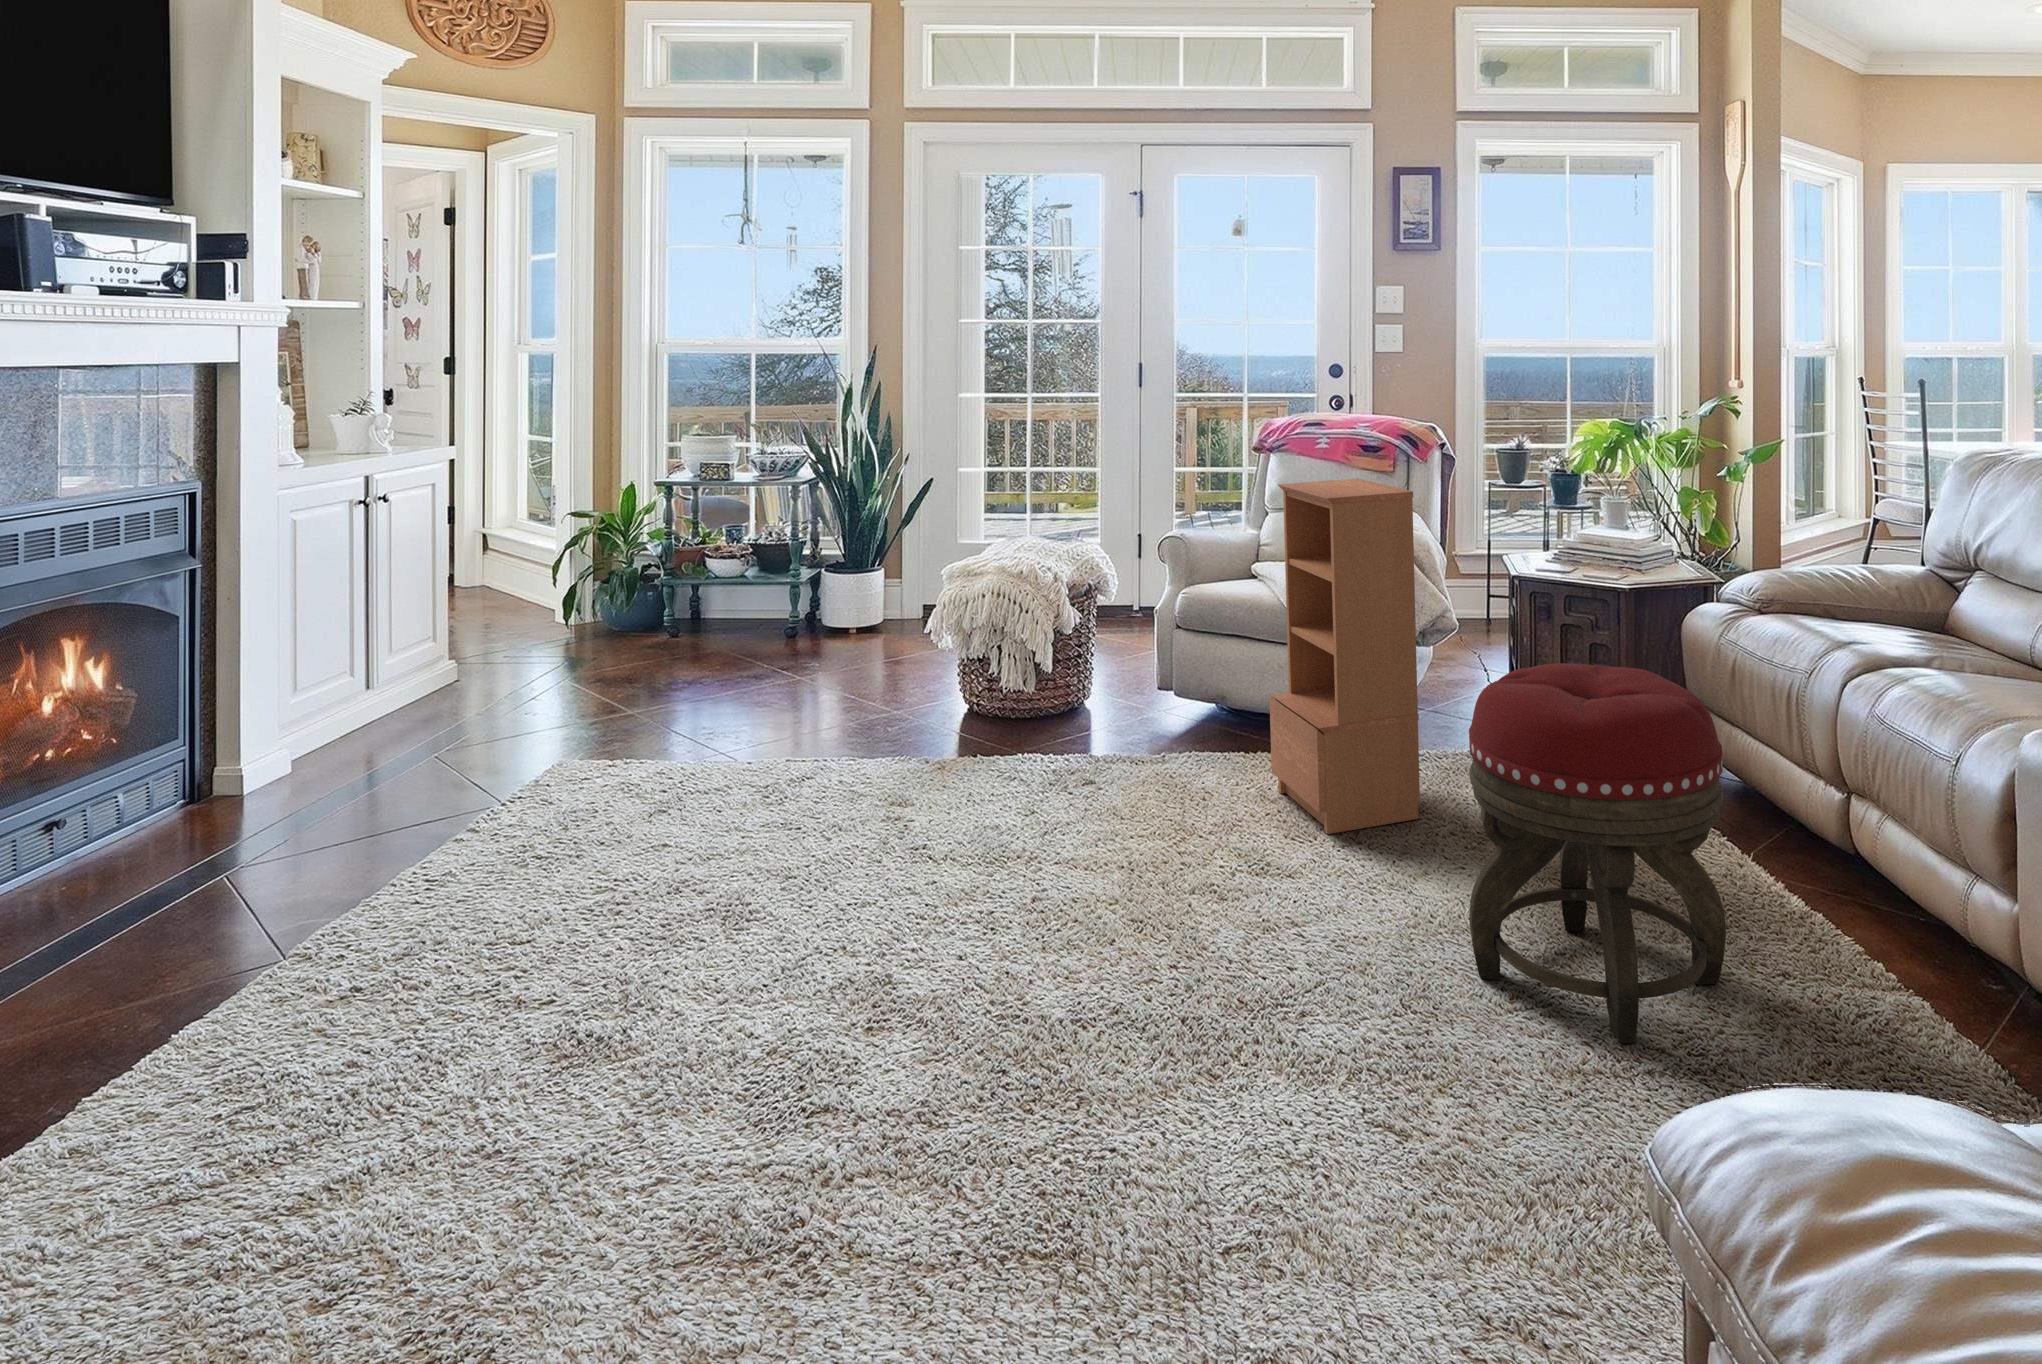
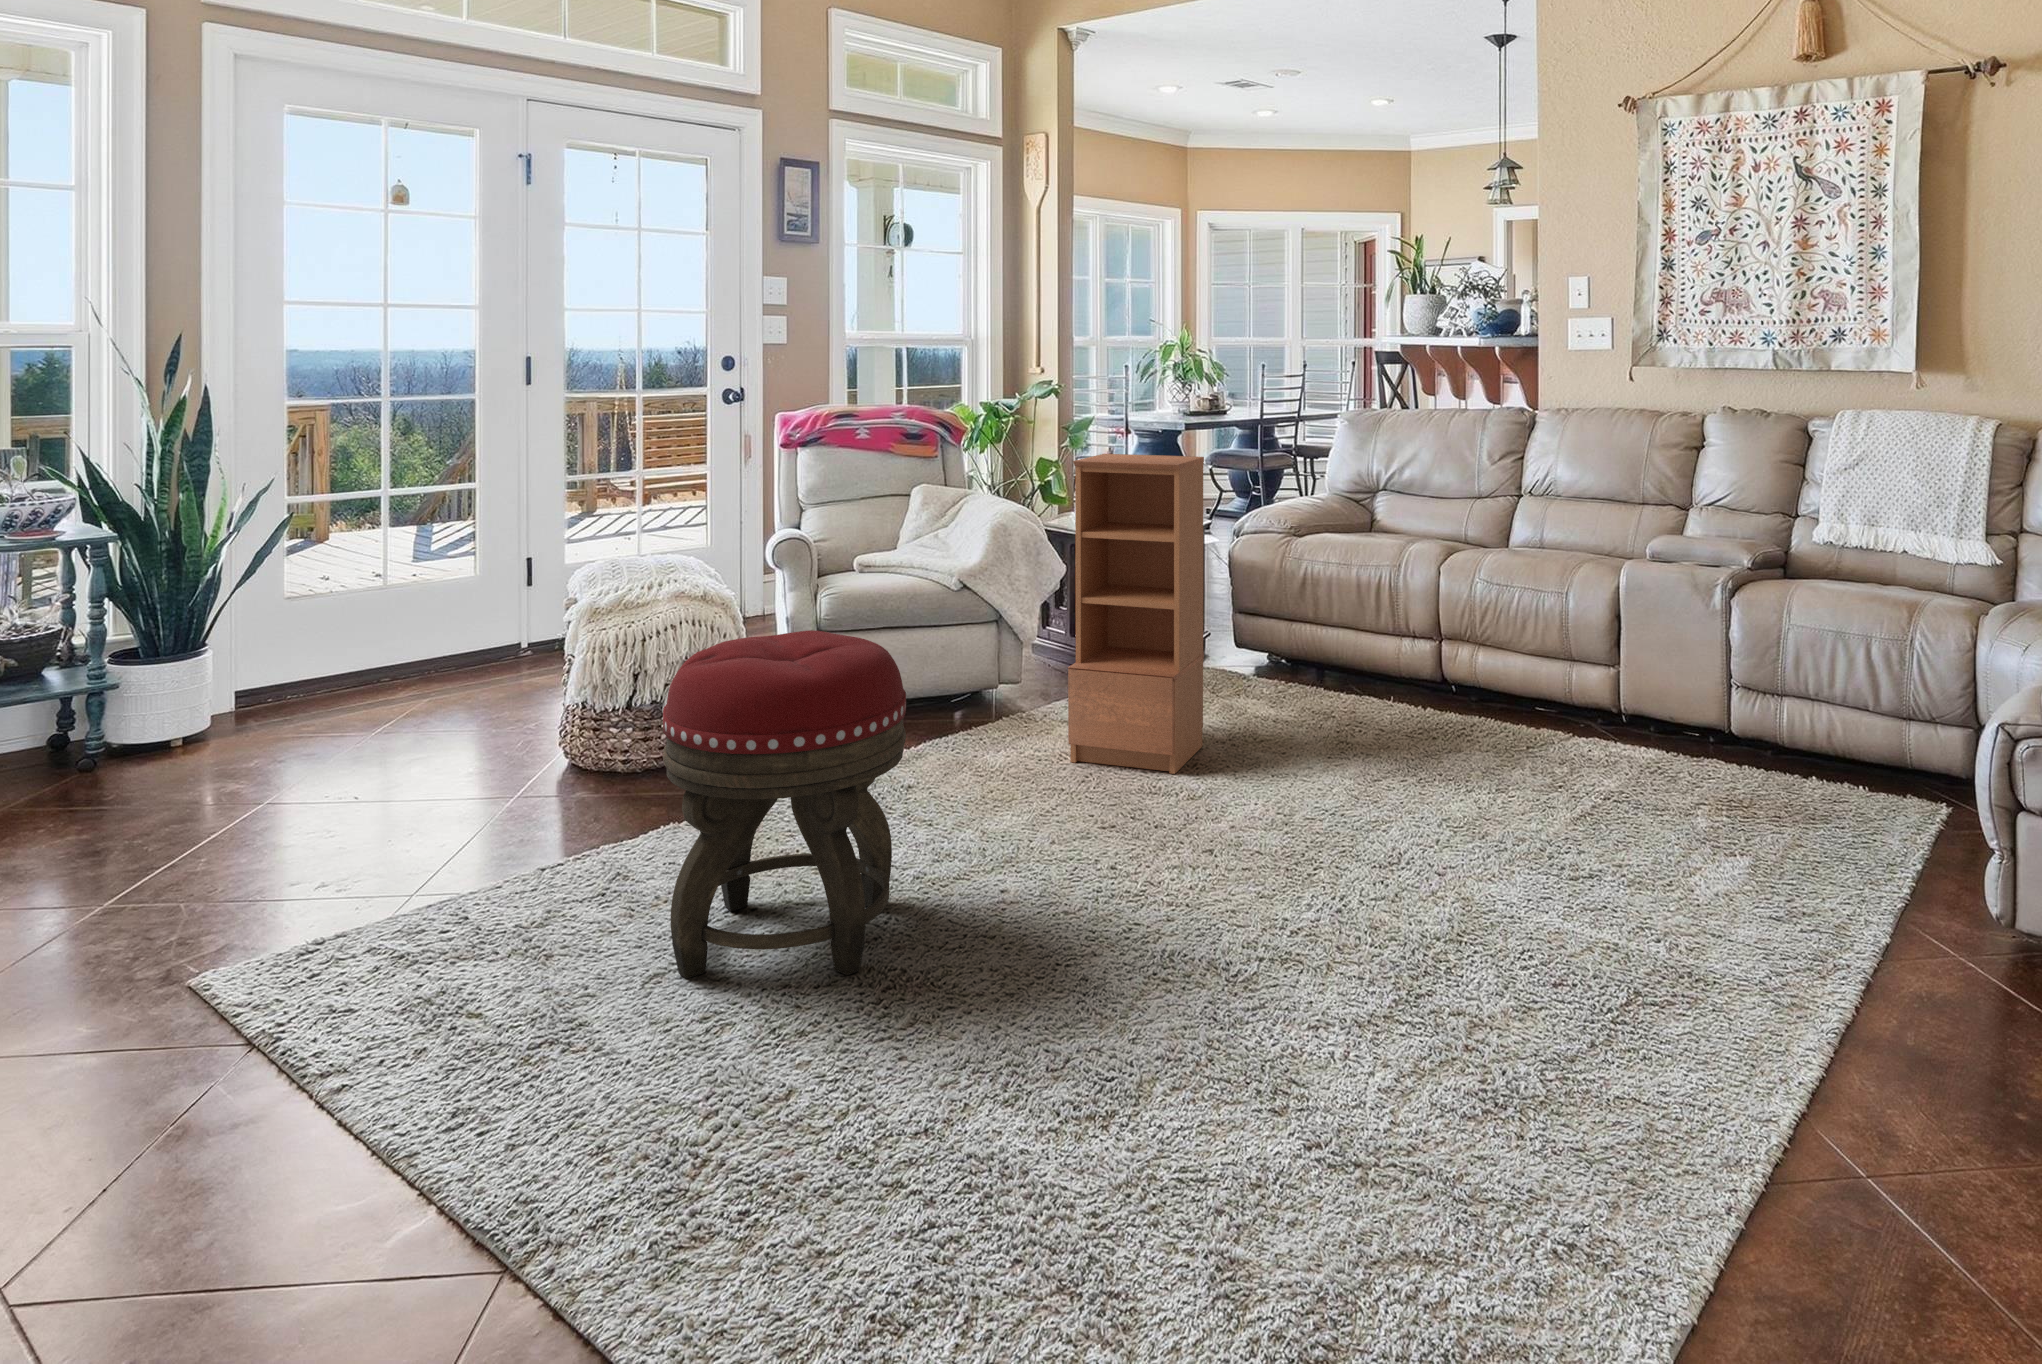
footstool: present [1469,663,1726,1043] -> present [663,630,906,978]

